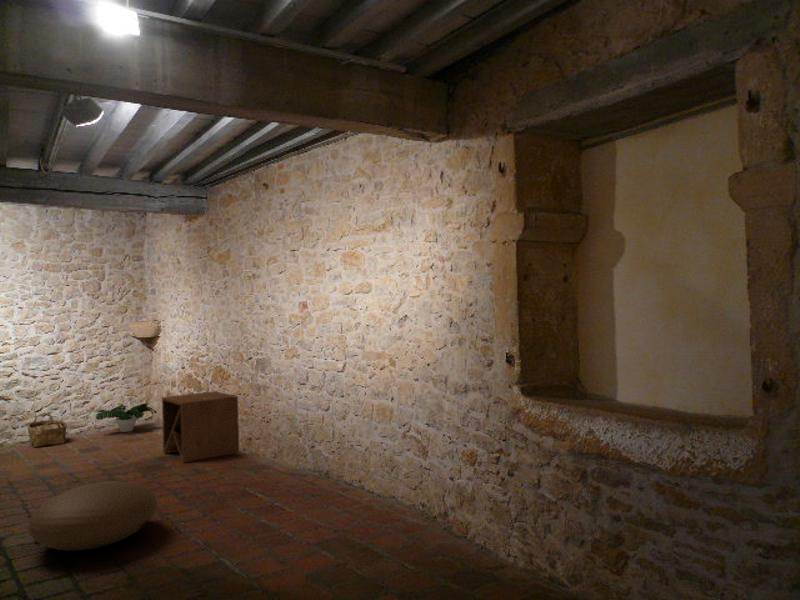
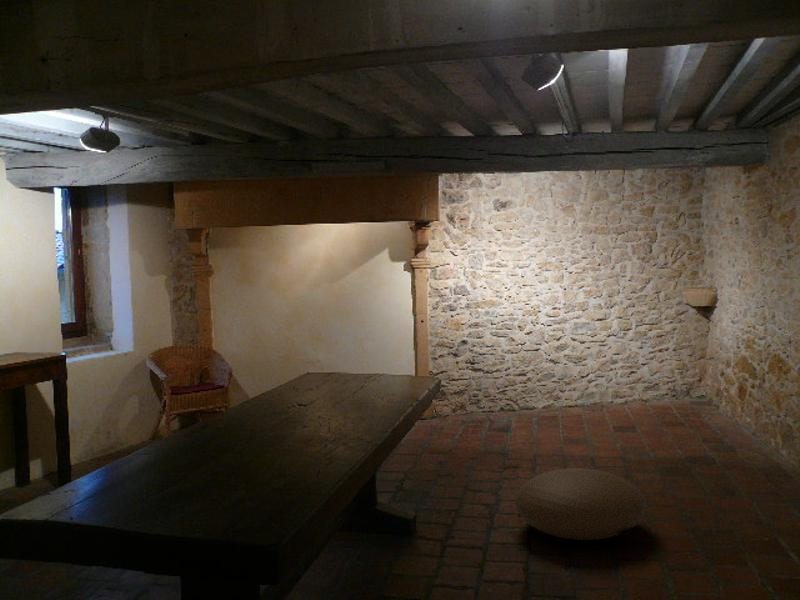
side table: present [162,391,239,462] -> none [698,382,795,469]
potted plant: present [96,404,157,432] -> none [639,382,707,413]
woven basket: present [28,413,67,447] -> none [574,379,609,413]

